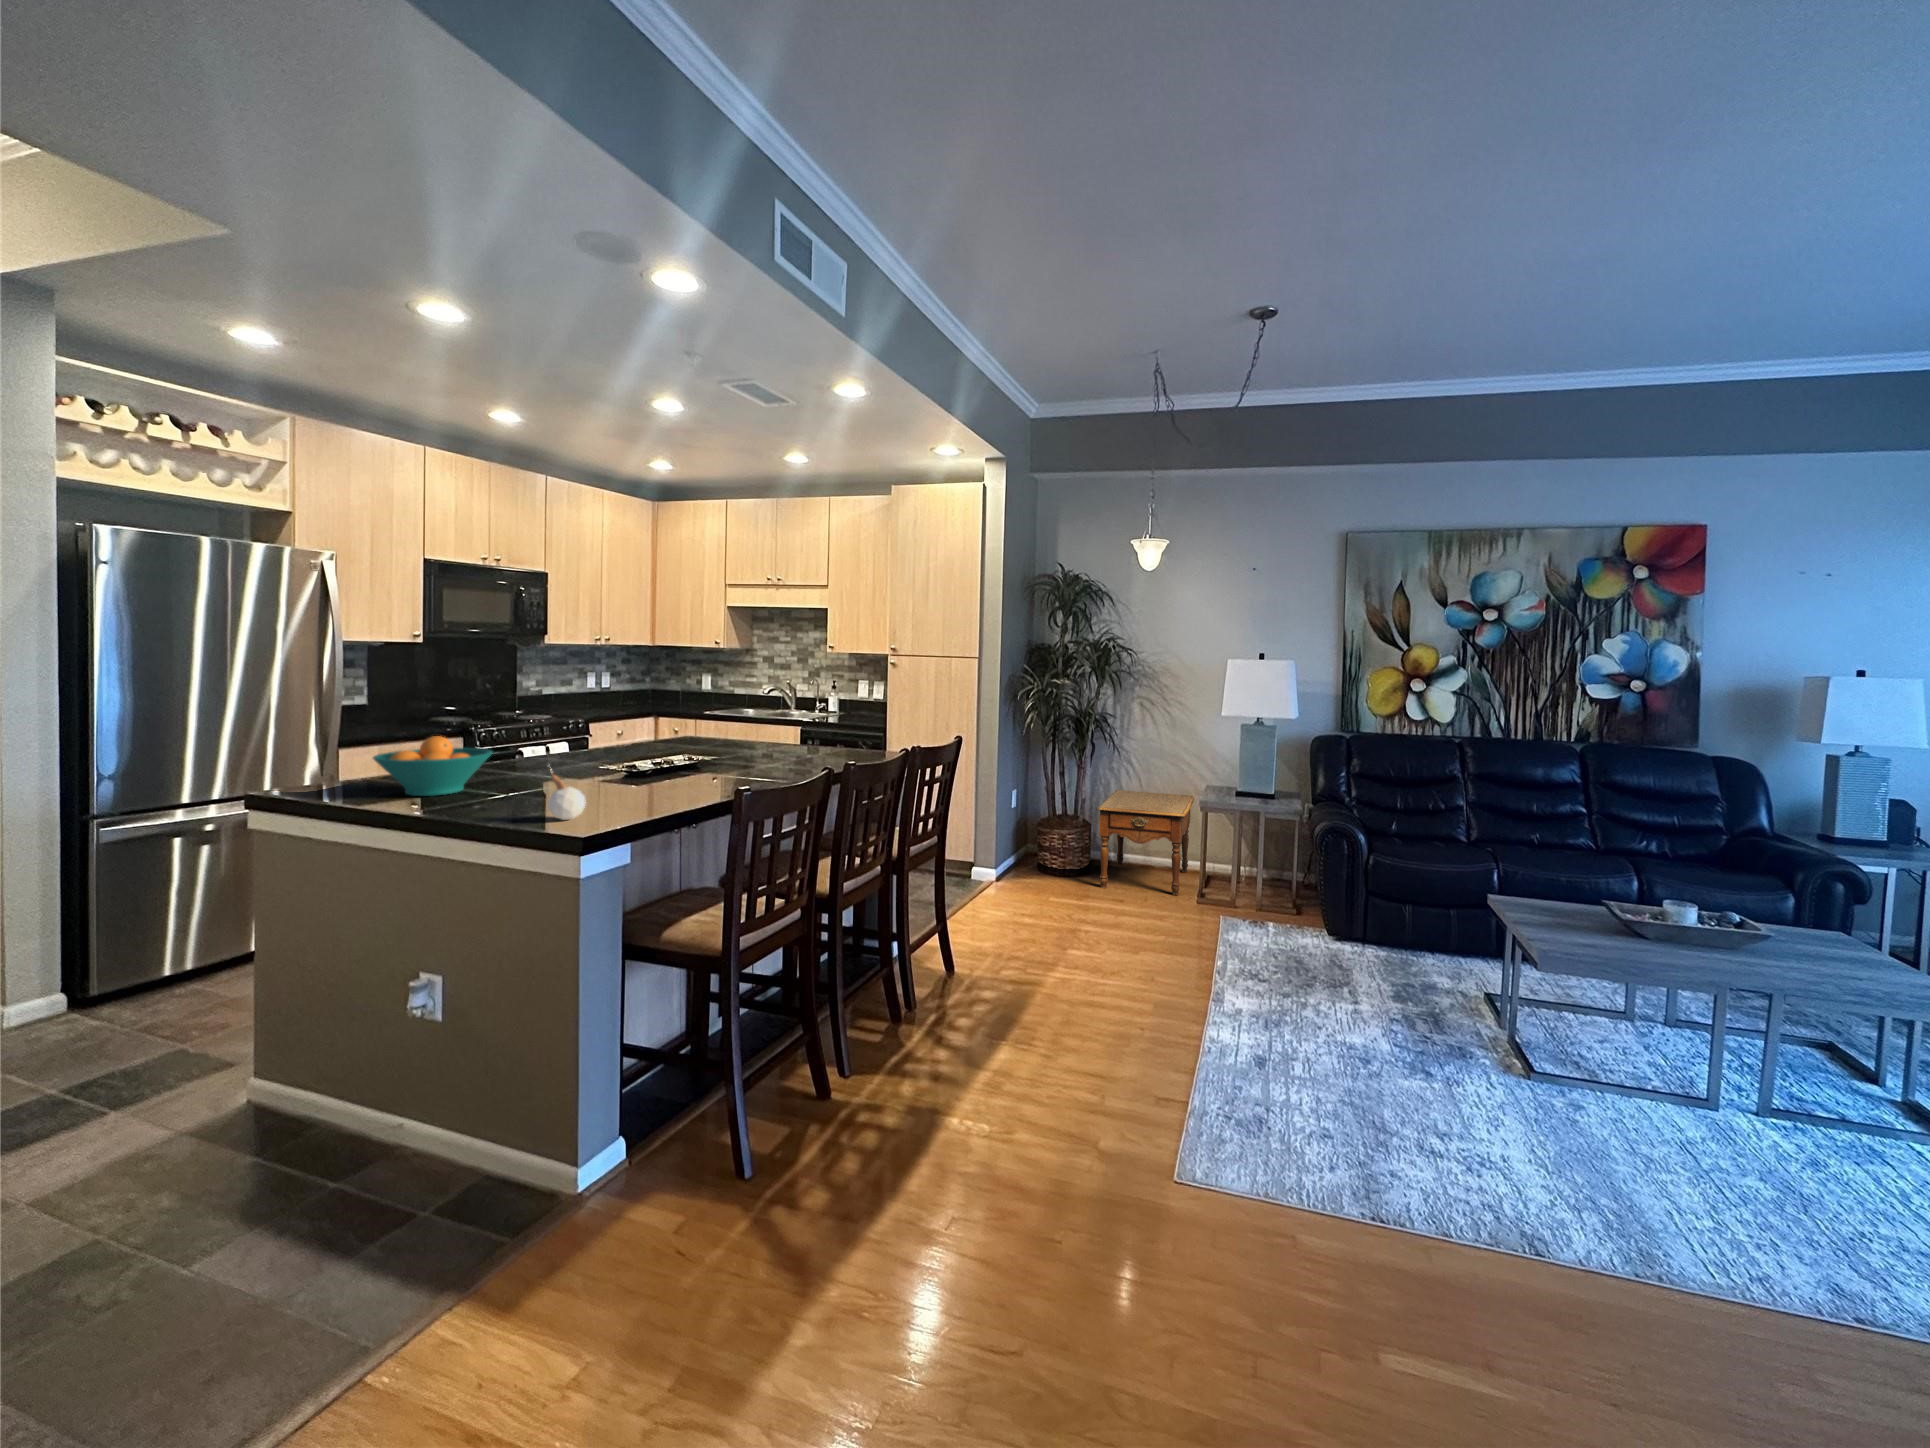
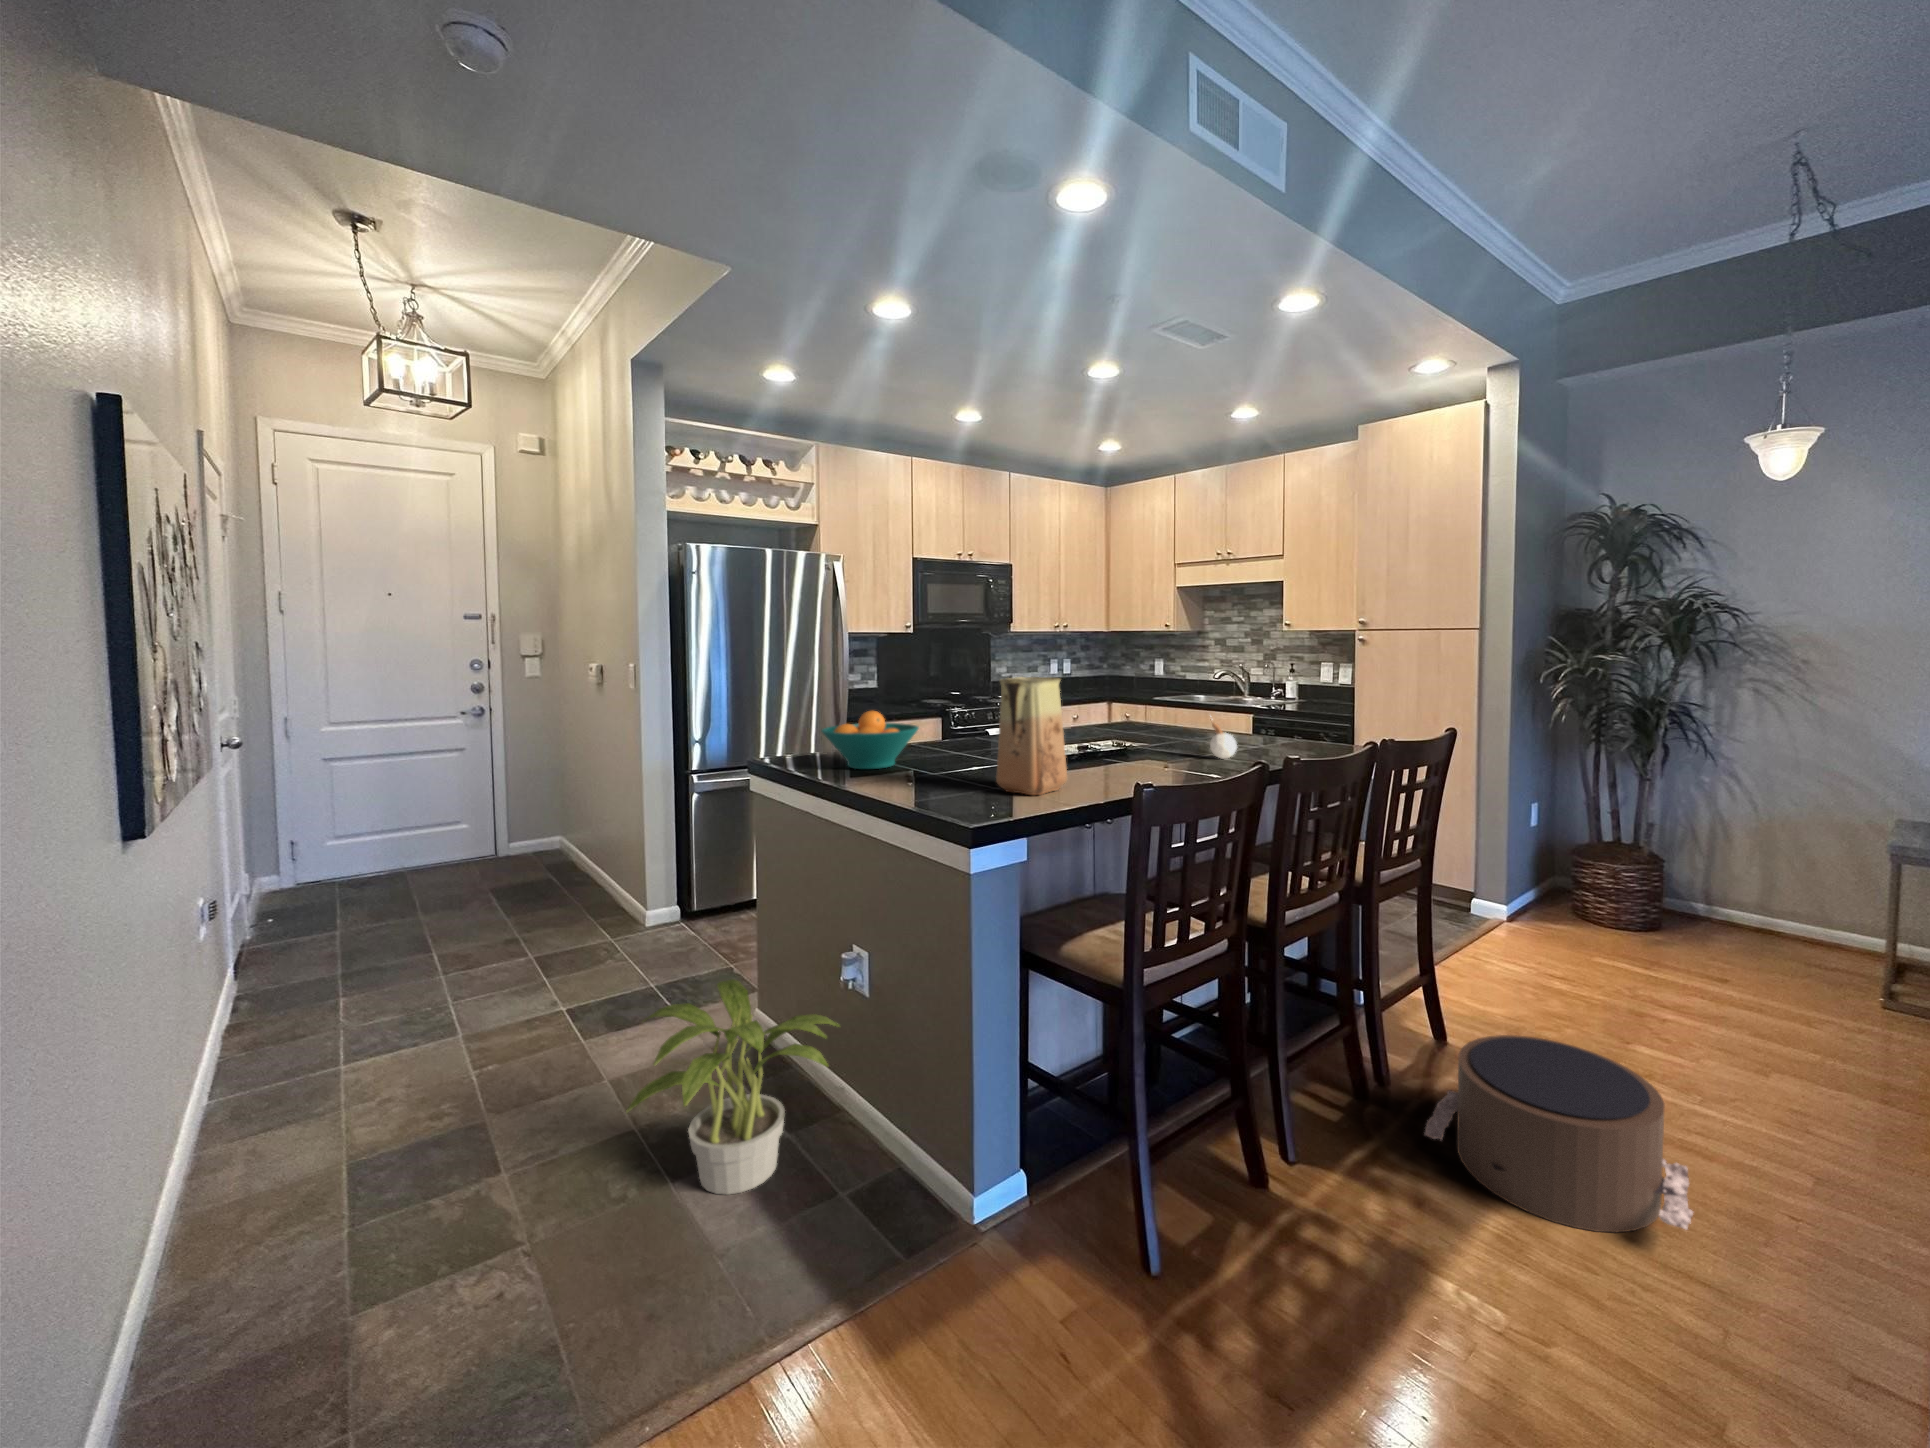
vase: none [594,703,663,807] -> present [996,677,1067,795]
candle: present [548,767,585,820] -> present [1210,722,1237,759]
side table: present [1096,790,1194,895] -> none [1674,813,1864,986]
pouf: none [939,951,1091,1065] -> present [1425,1035,1693,1233]
potted plant: none [138,1033,413,1257] -> present [626,979,839,1195]

